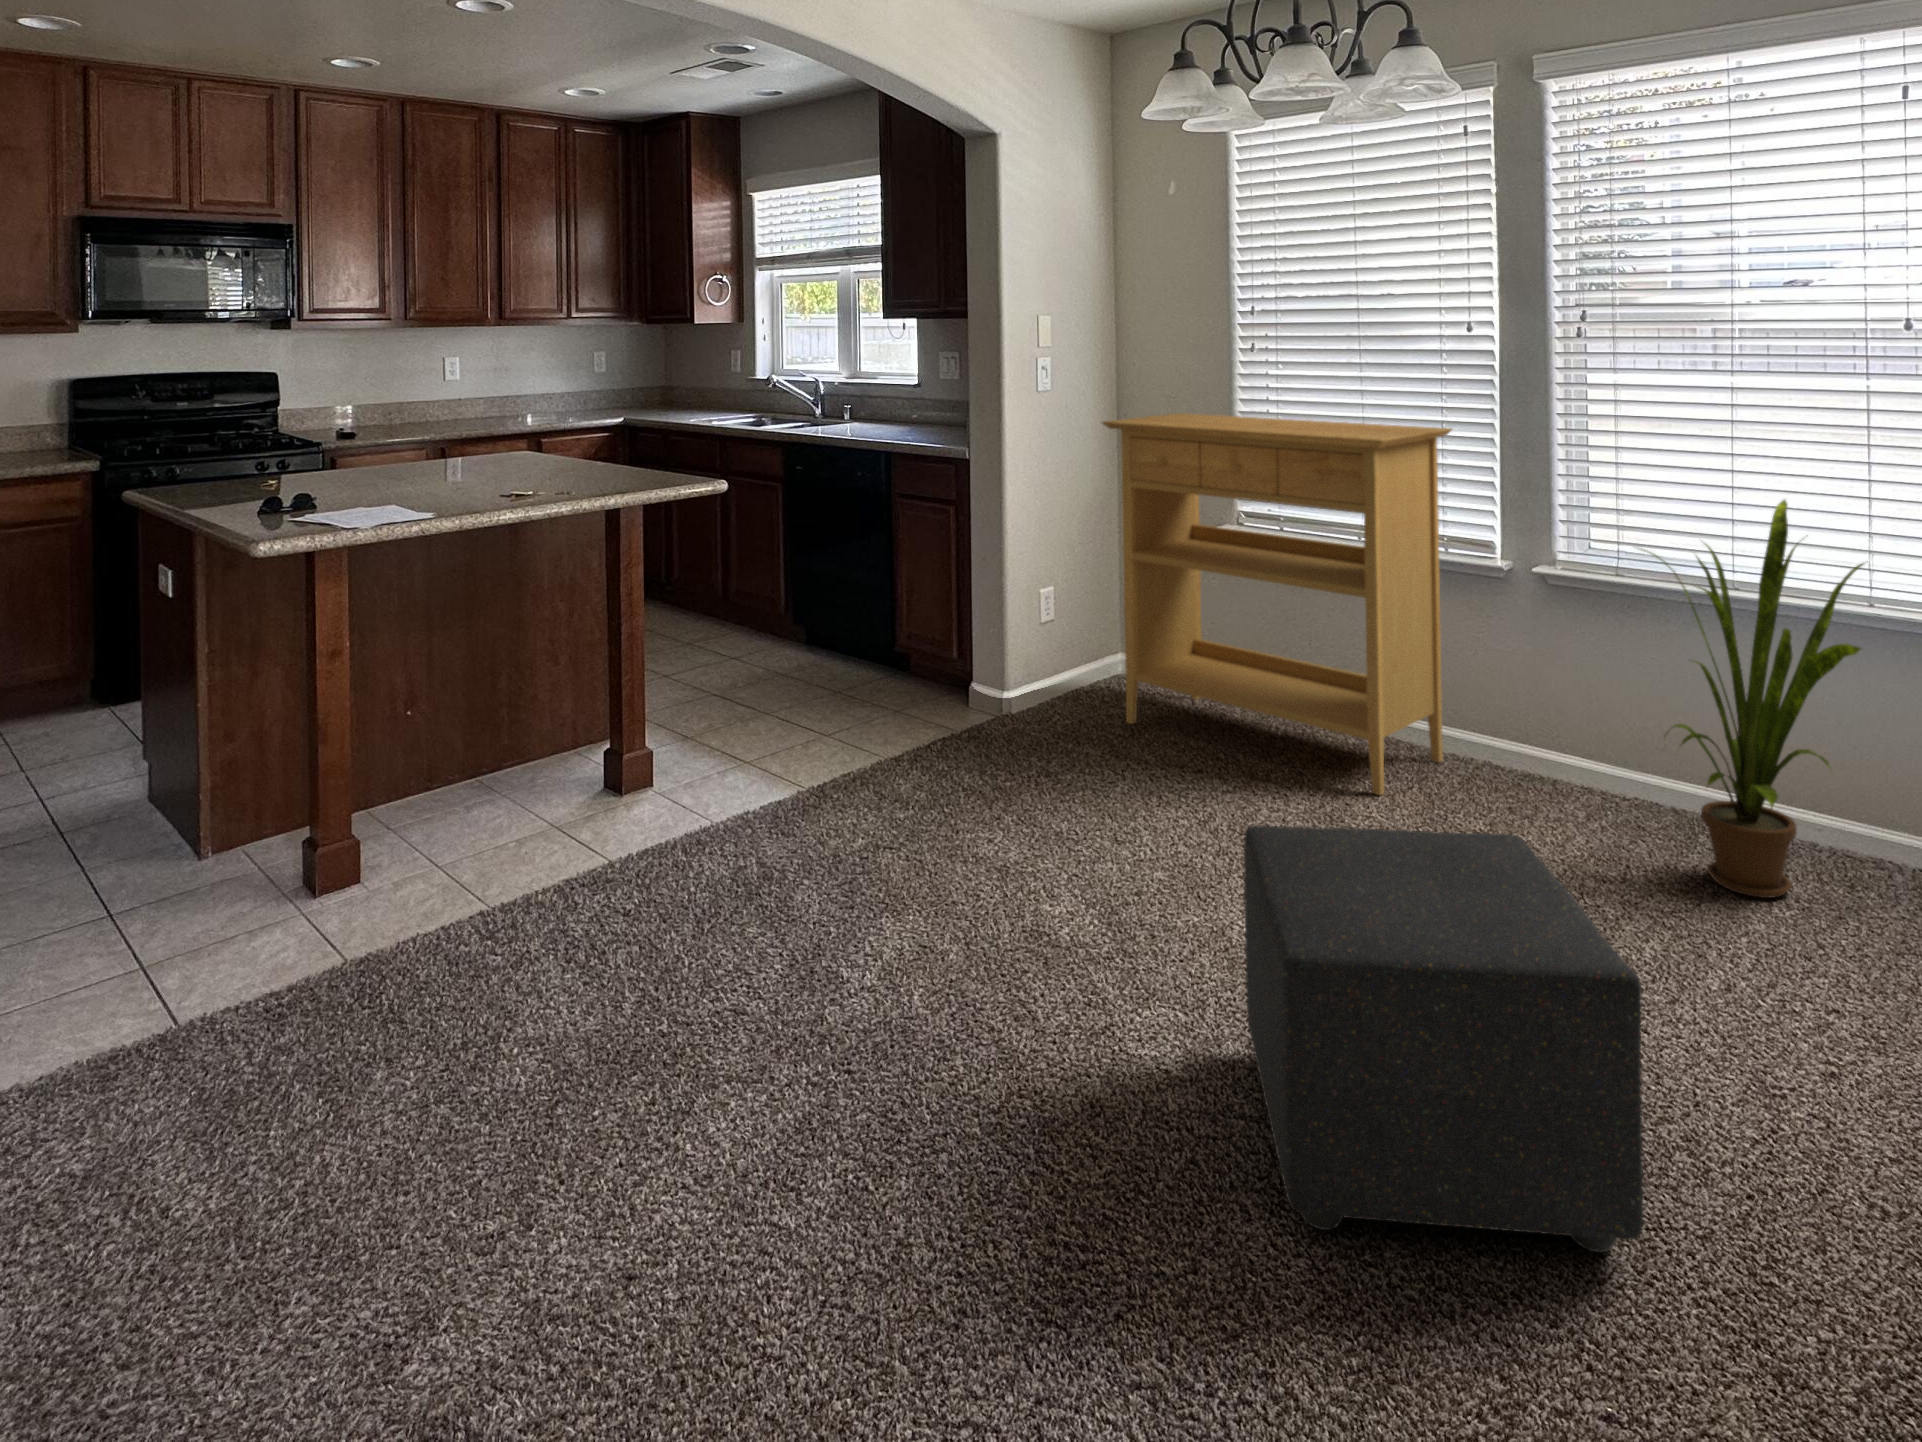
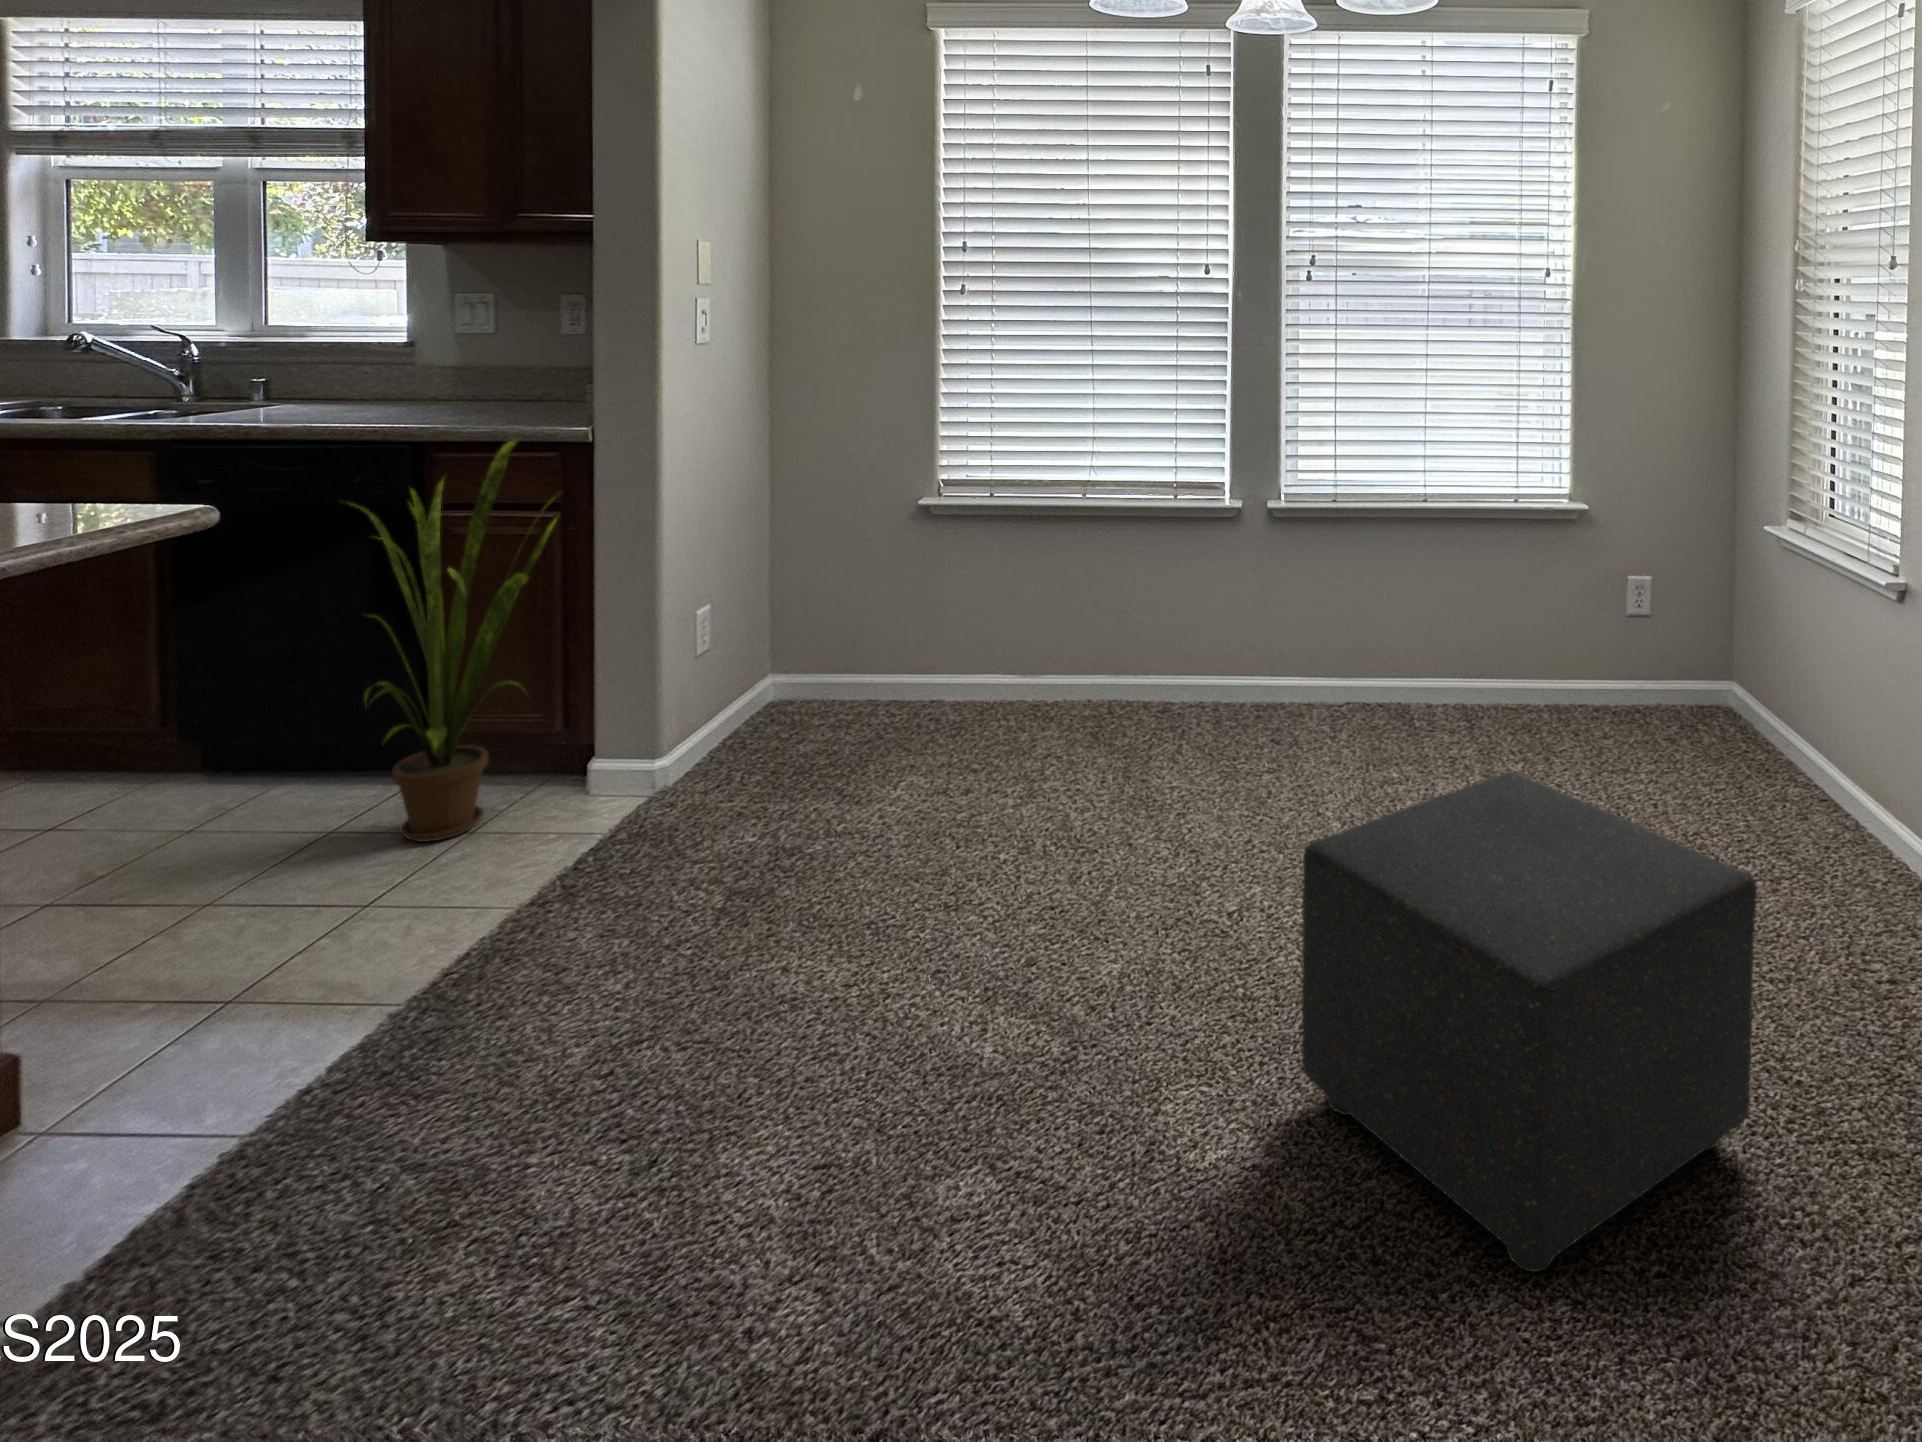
console table: present [1102,413,1452,795] -> none [798,369,1193,764]
house plant: present [1641,500,1864,898] -> present [352,439,557,842]

